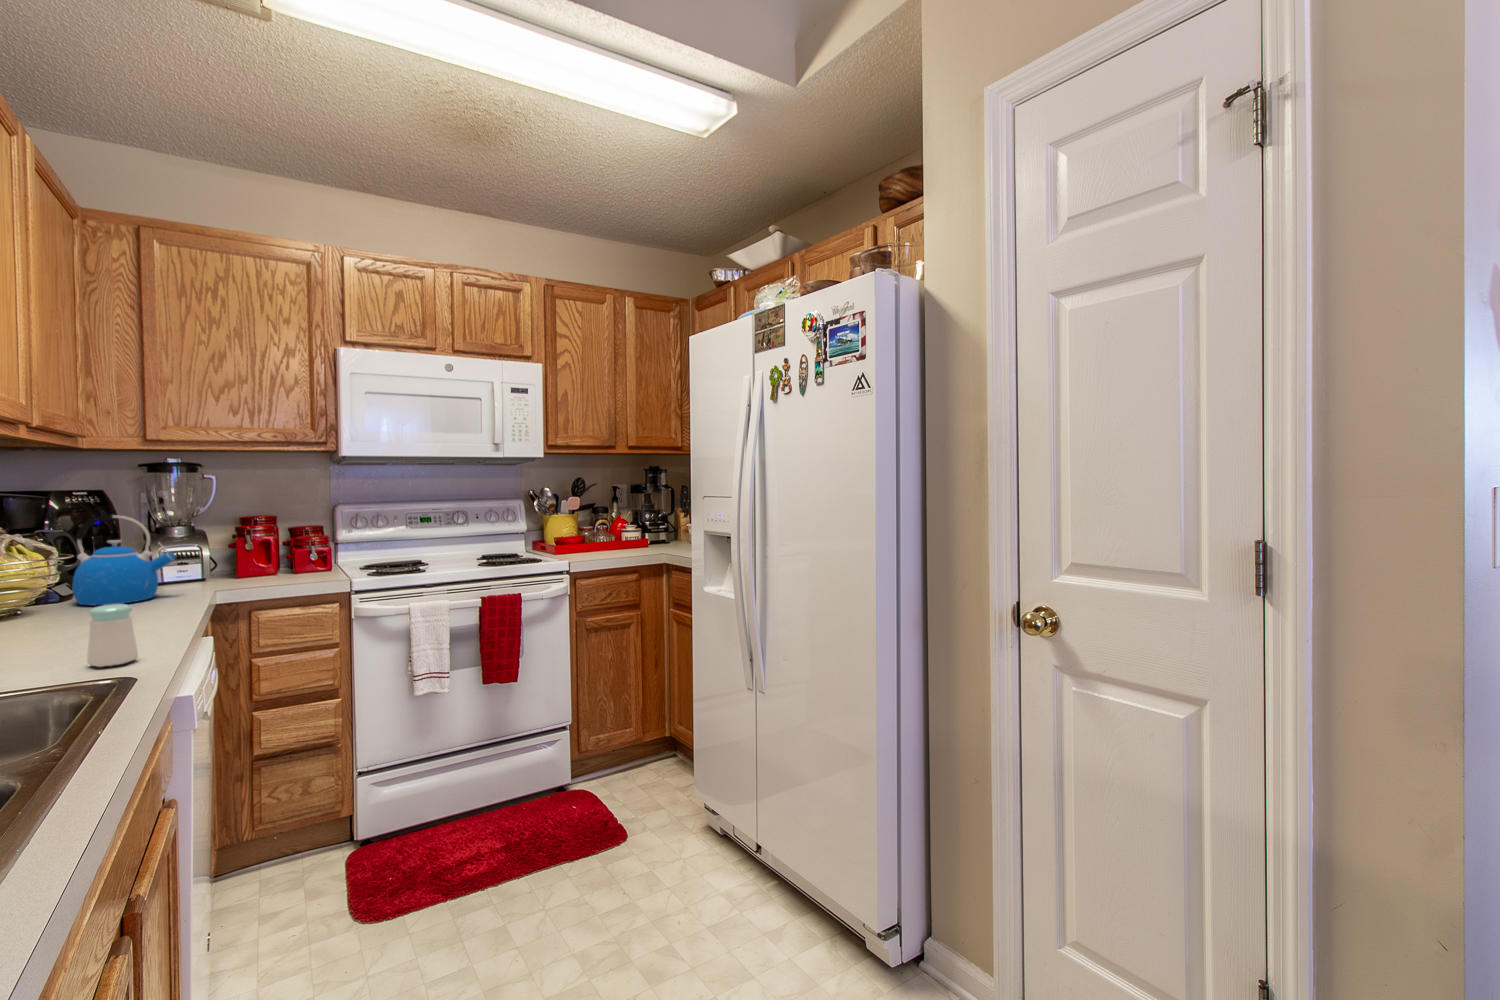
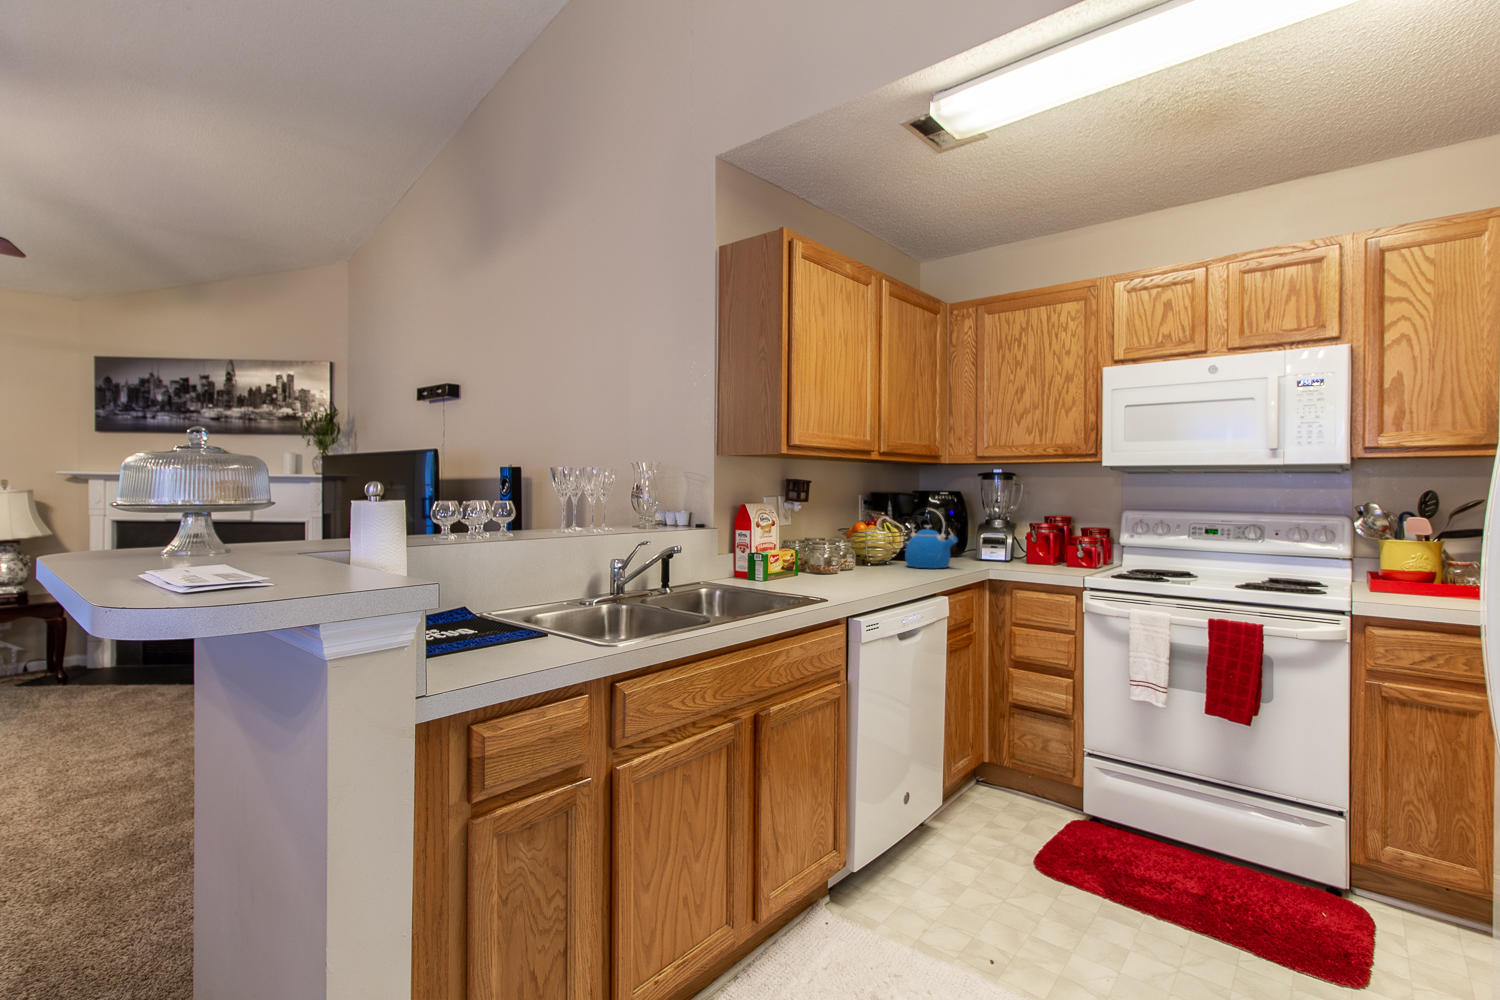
salt shaker: present [87,604,138,667] -> none [842,554,864,592]

